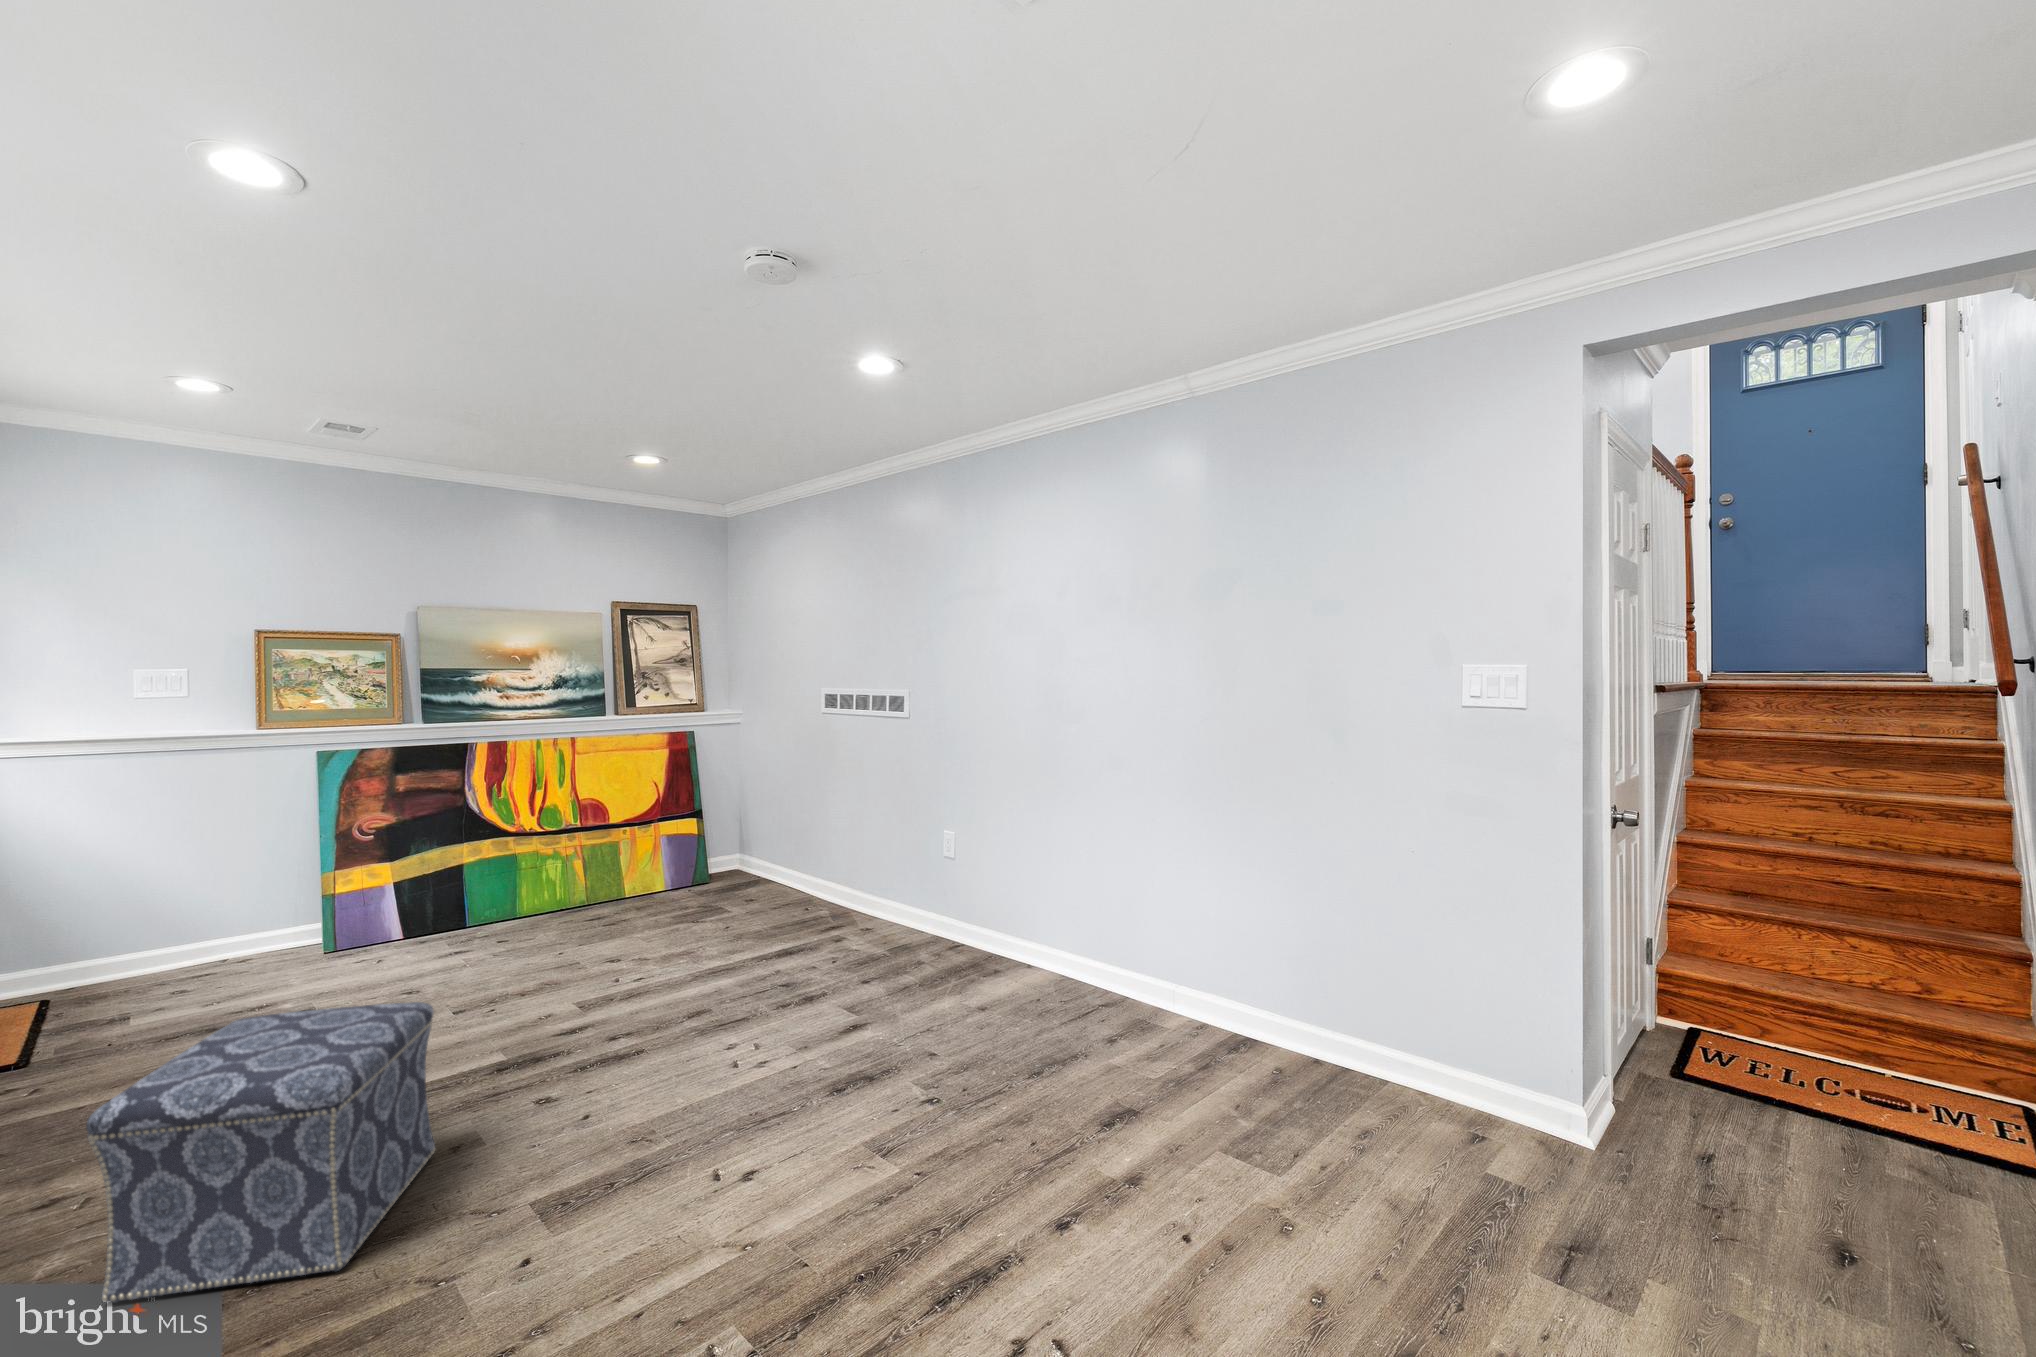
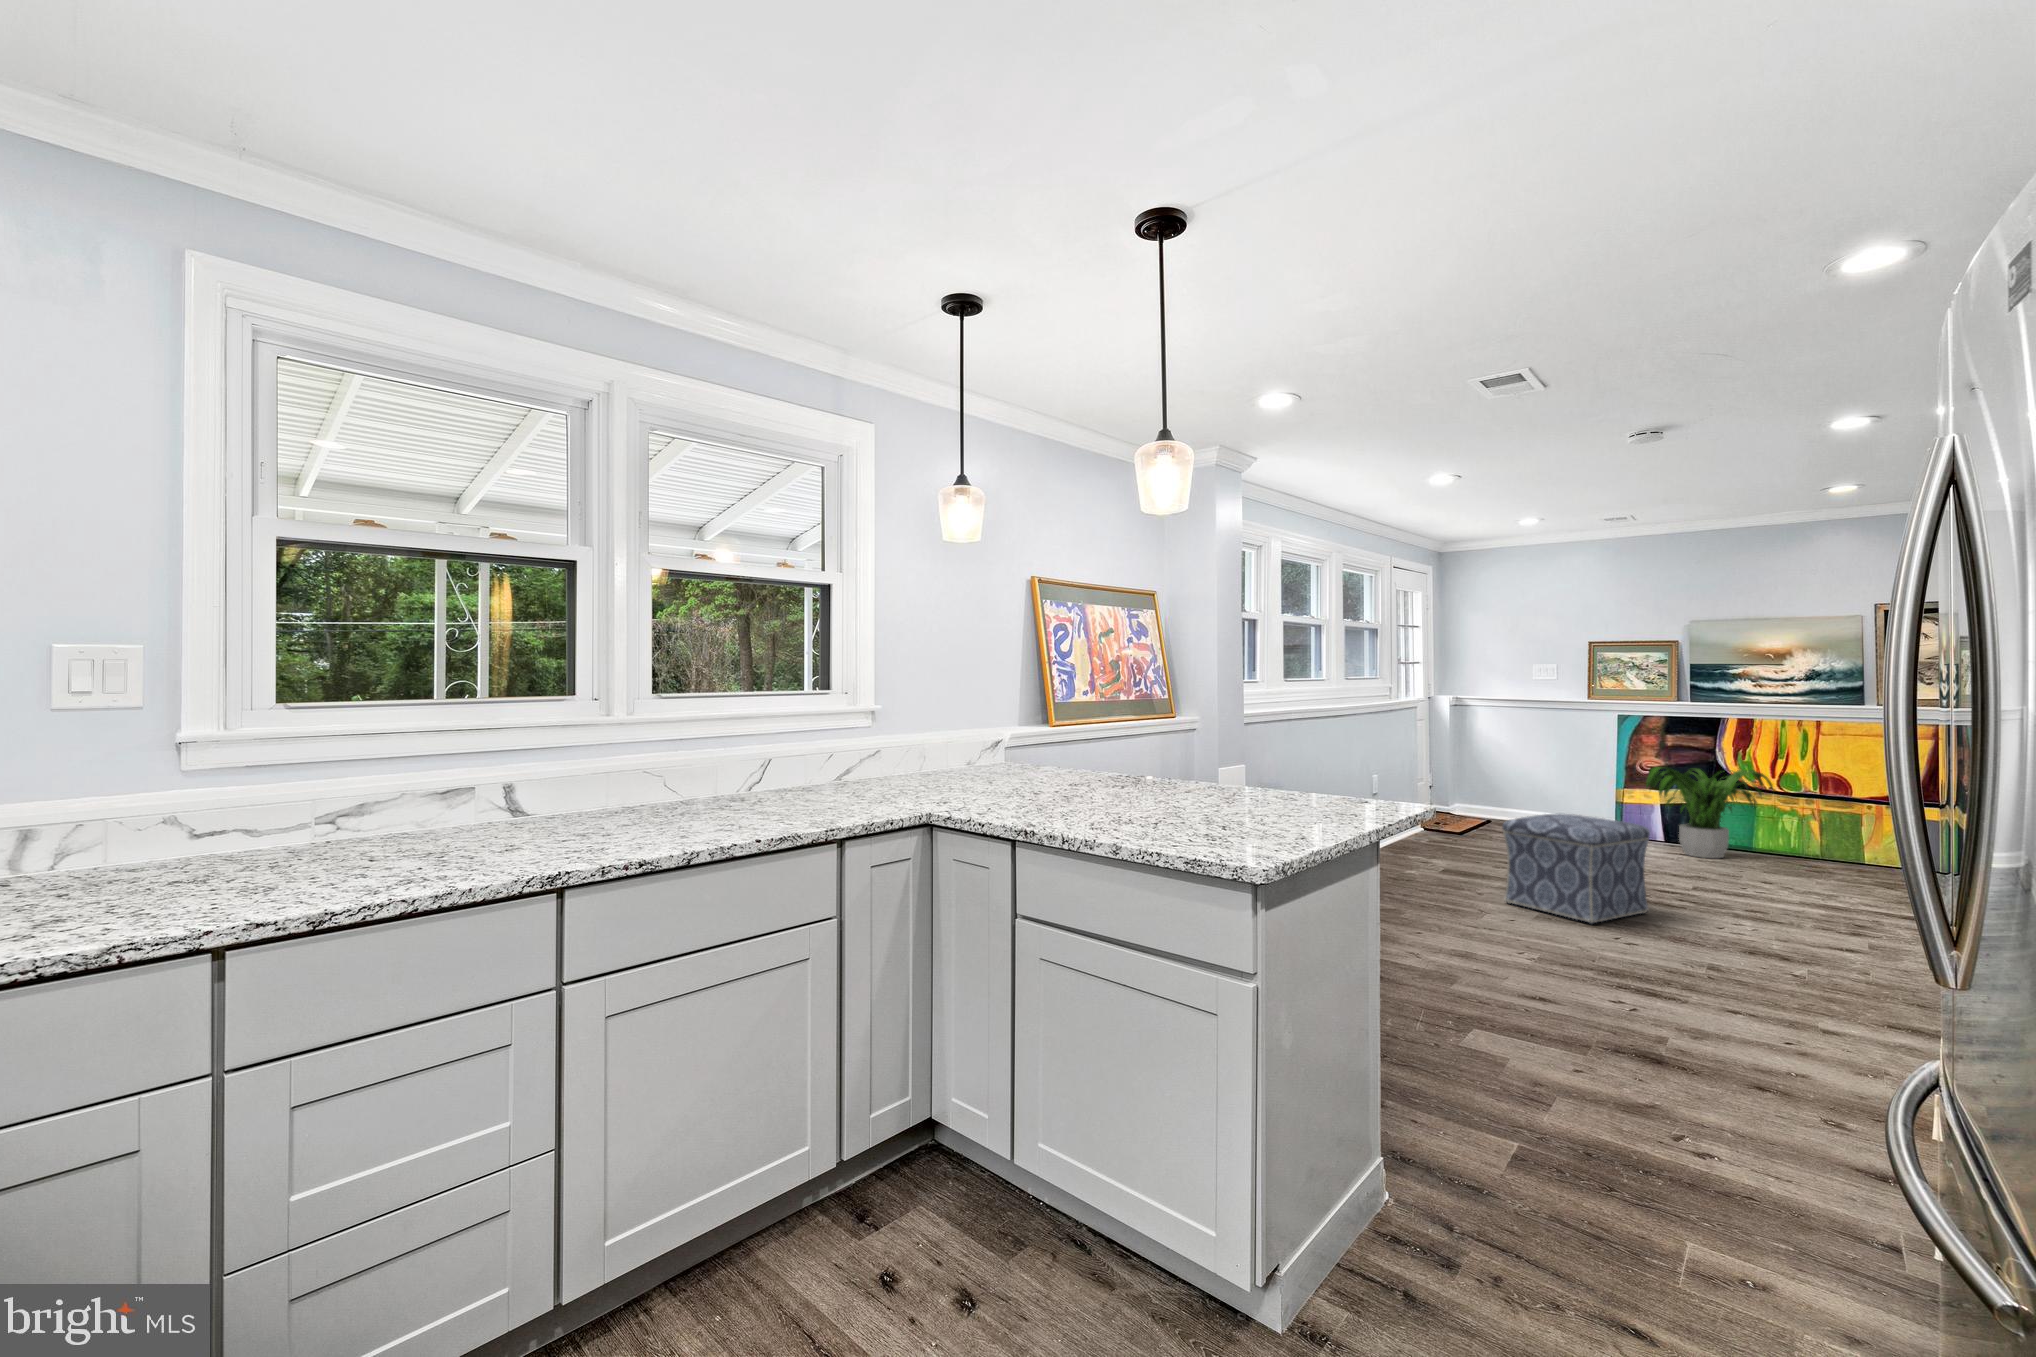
potted plant: none [376,813,538,951] -> present [1646,767,1773,858]

